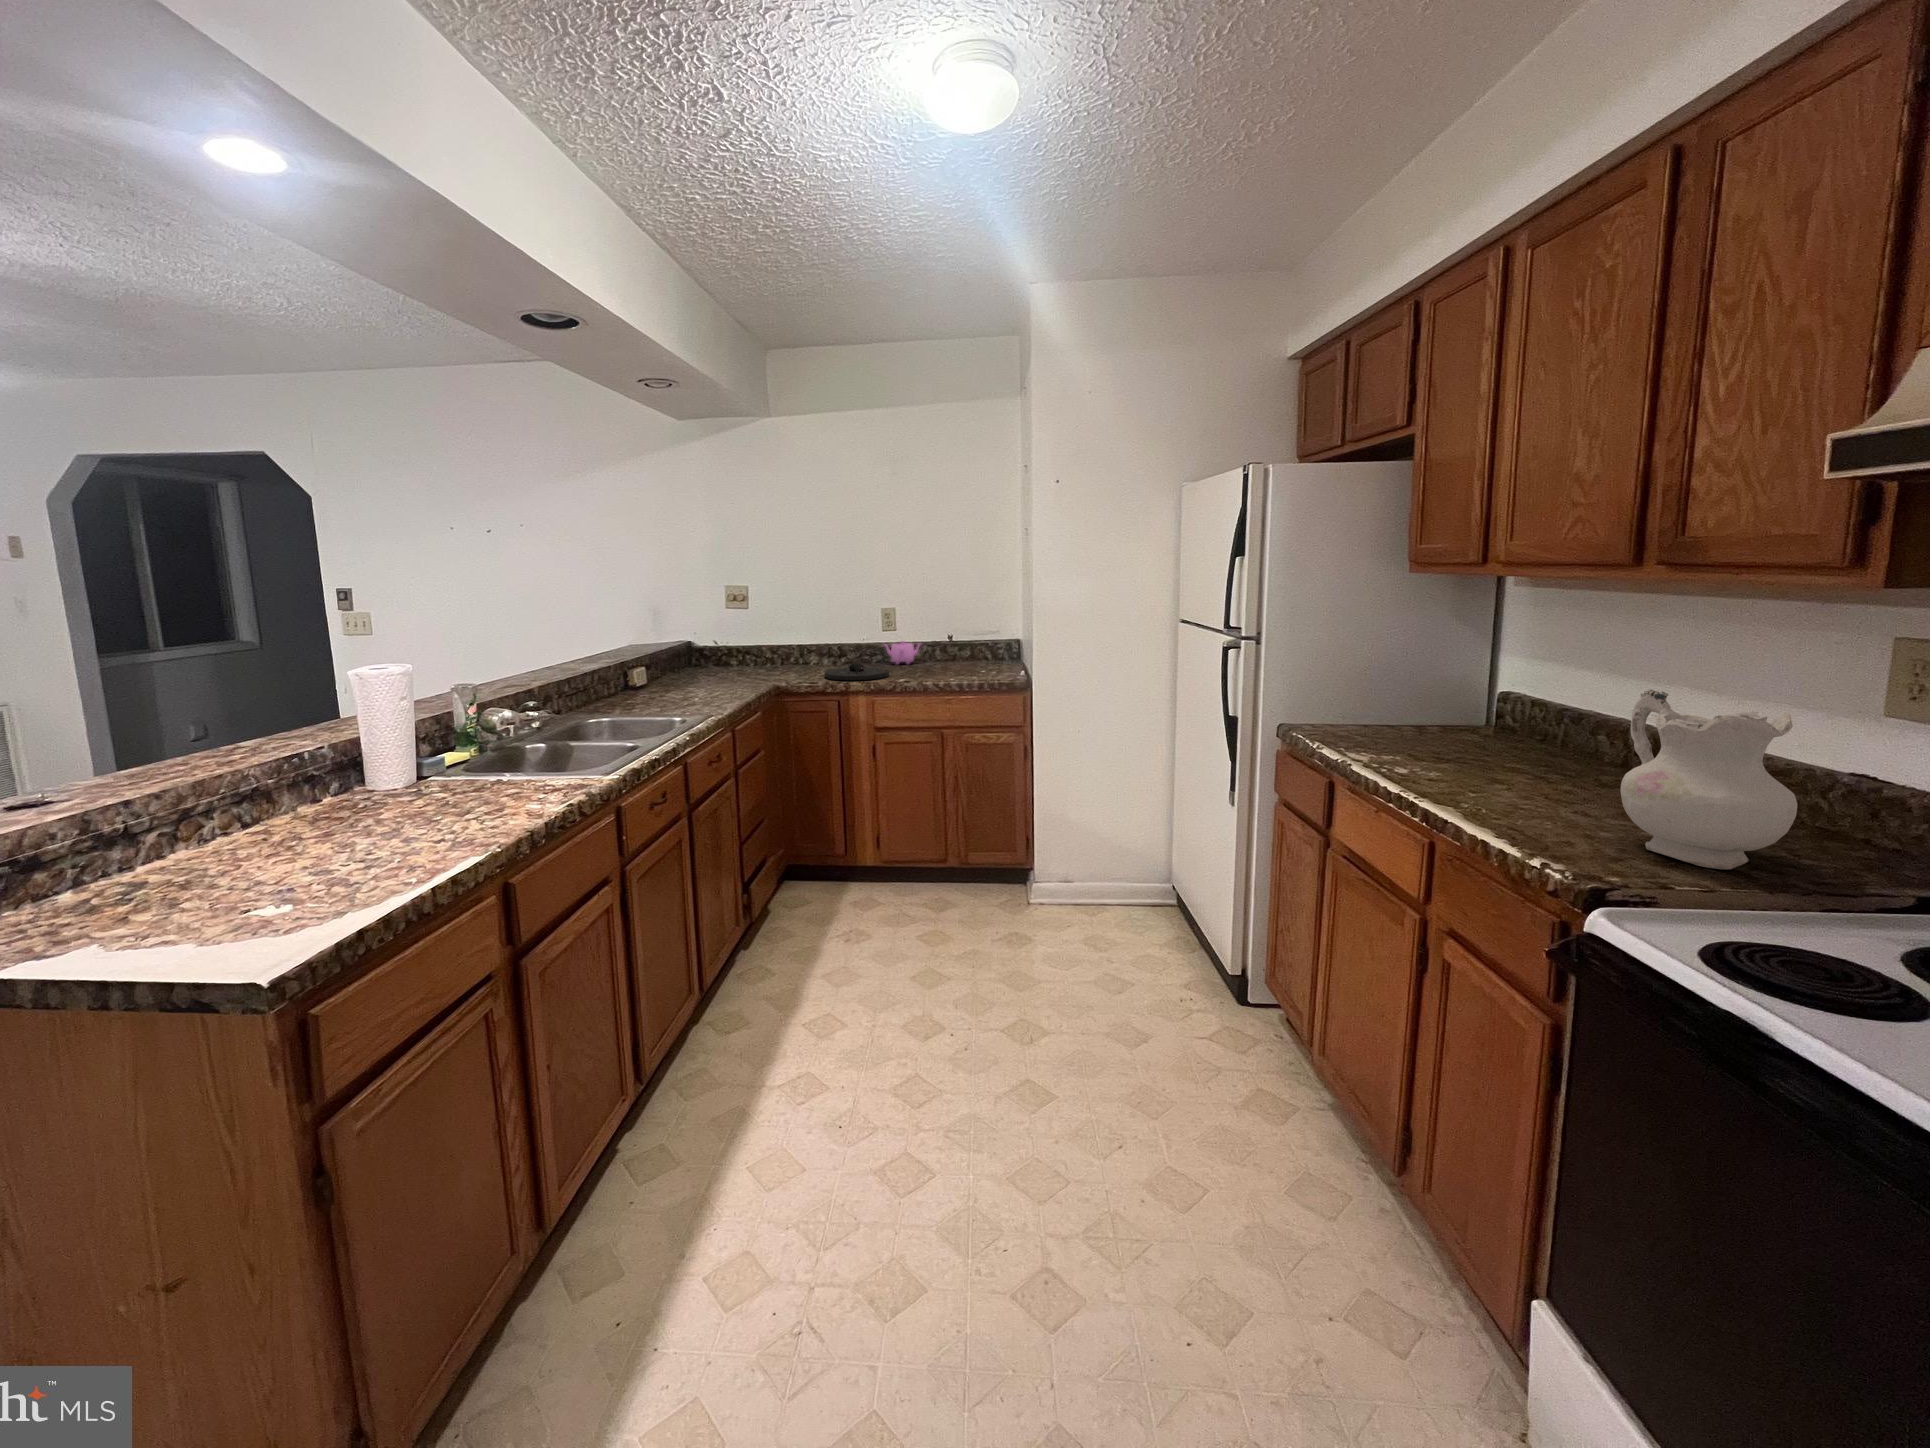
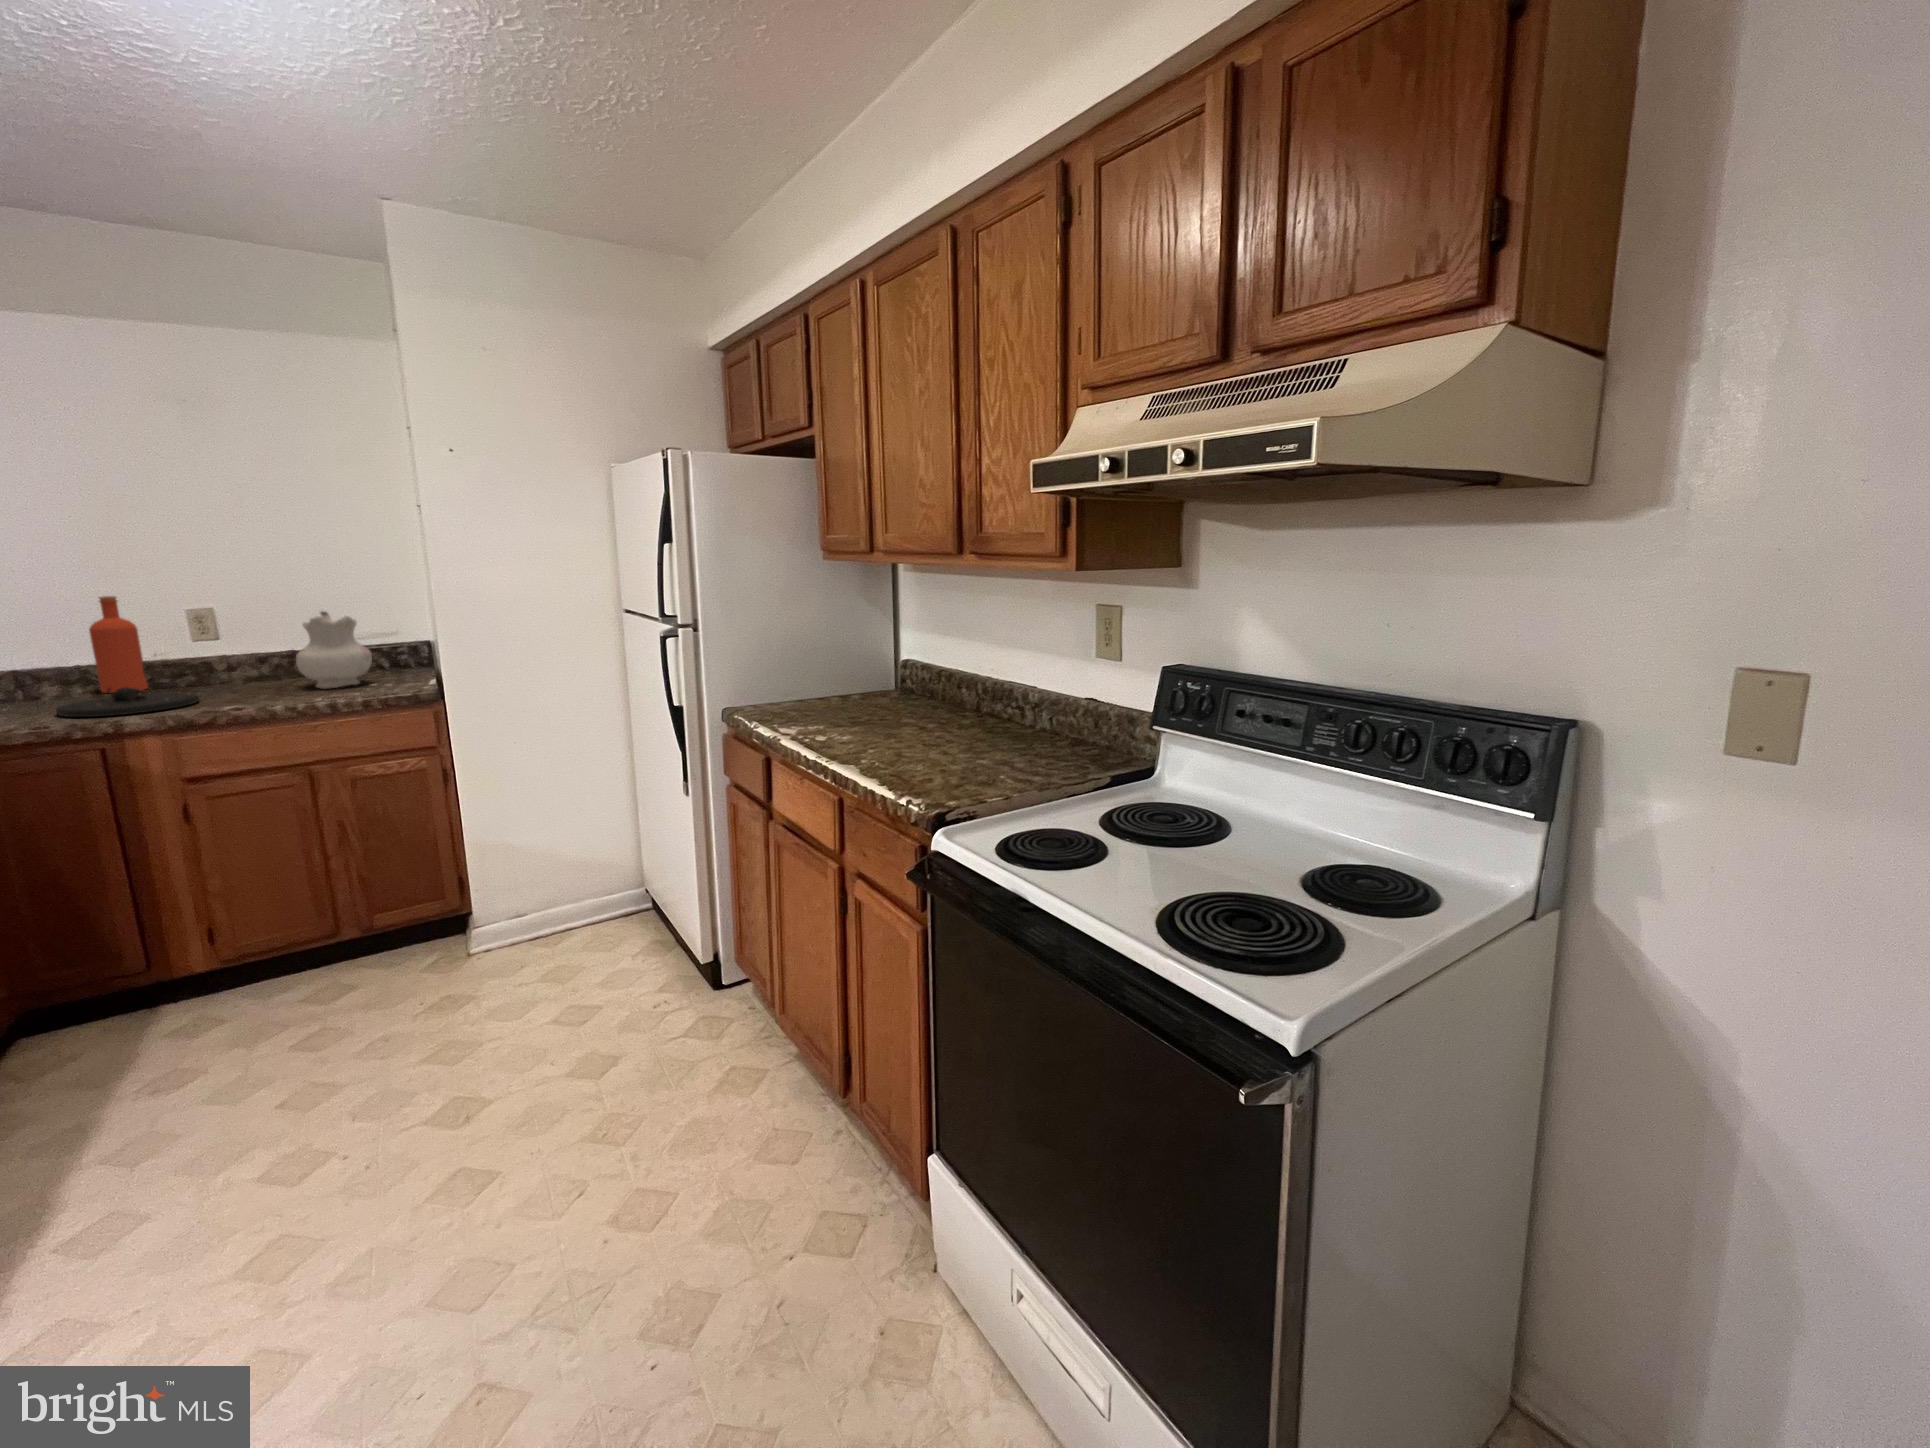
bottle: none [839,601,861,665] -> present [89,596,148,693]
teapot: present [884,641,921,664] -> none [187,651,270,685]
ceramic pitcher: present [1621,690,1797,869] -> present [296,611,372,689]

